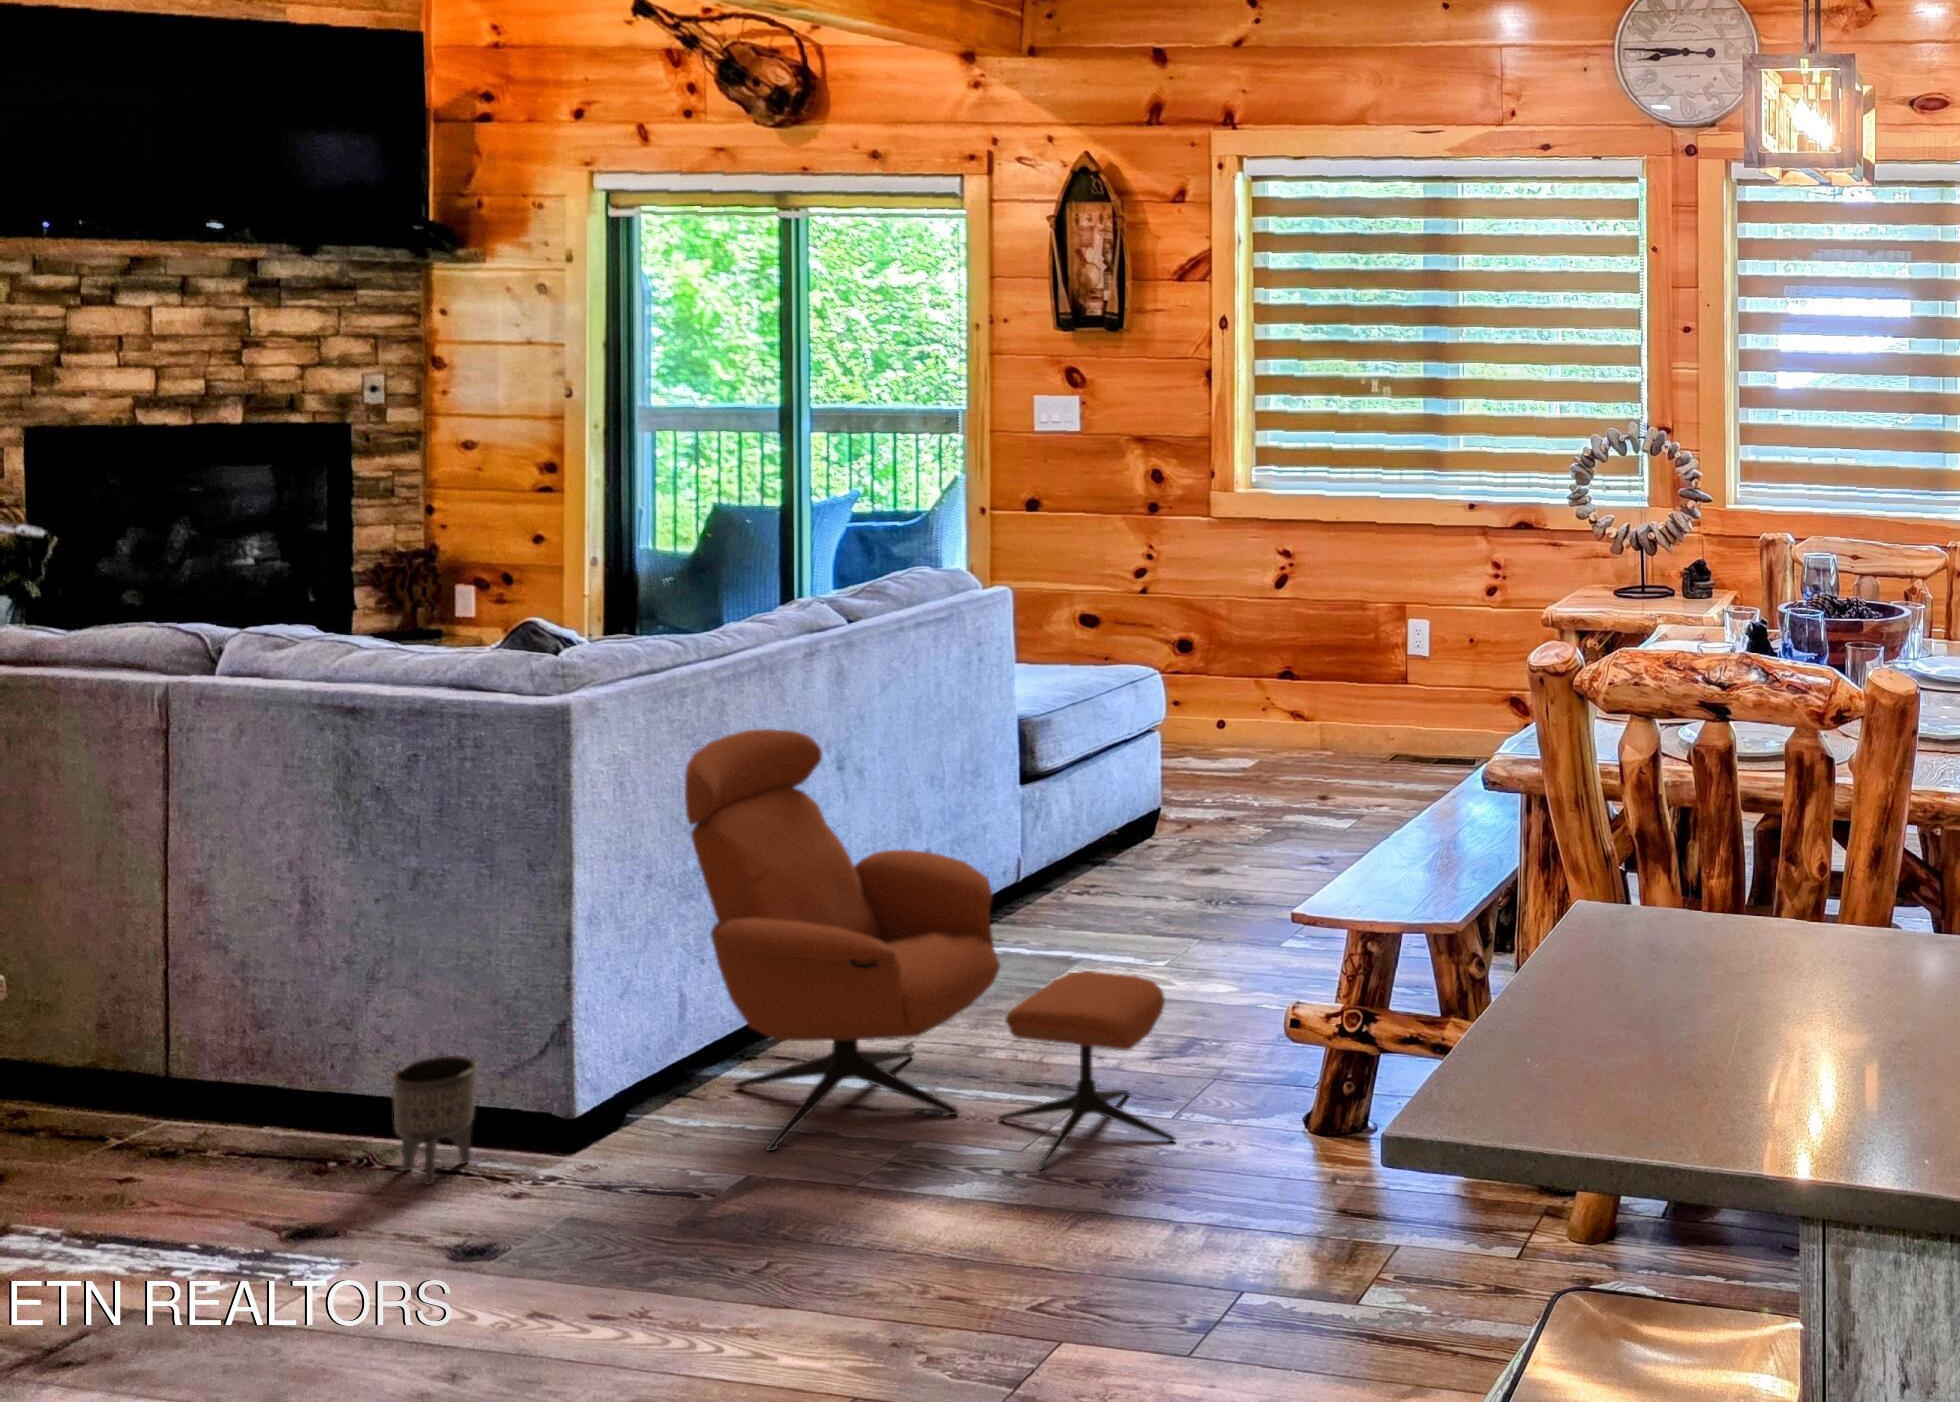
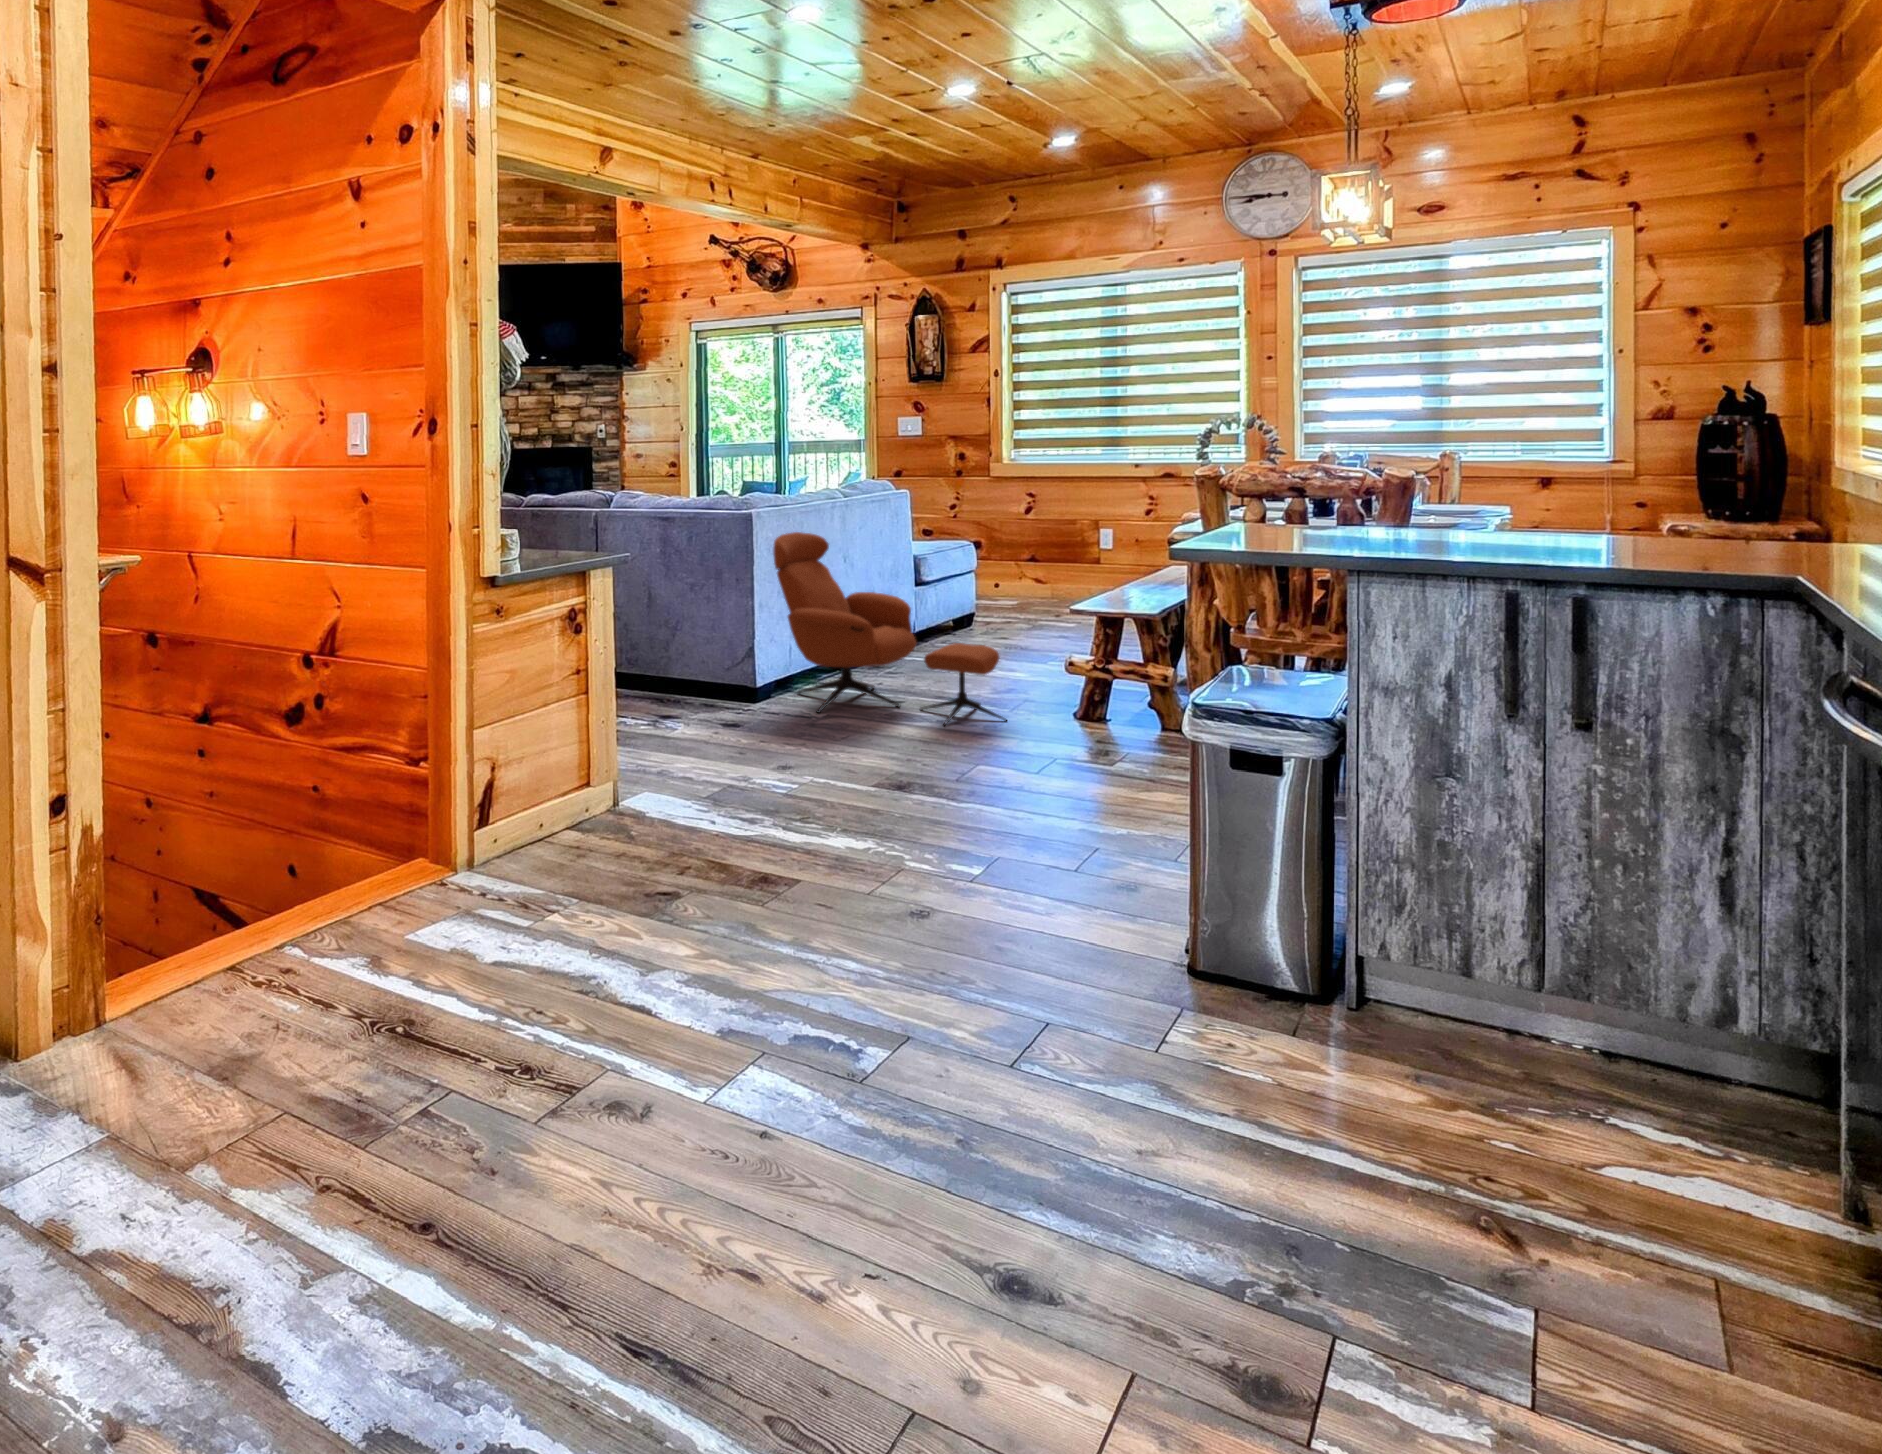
planter: present [392,1056,476,1185] -> none [662,664,694,714]

